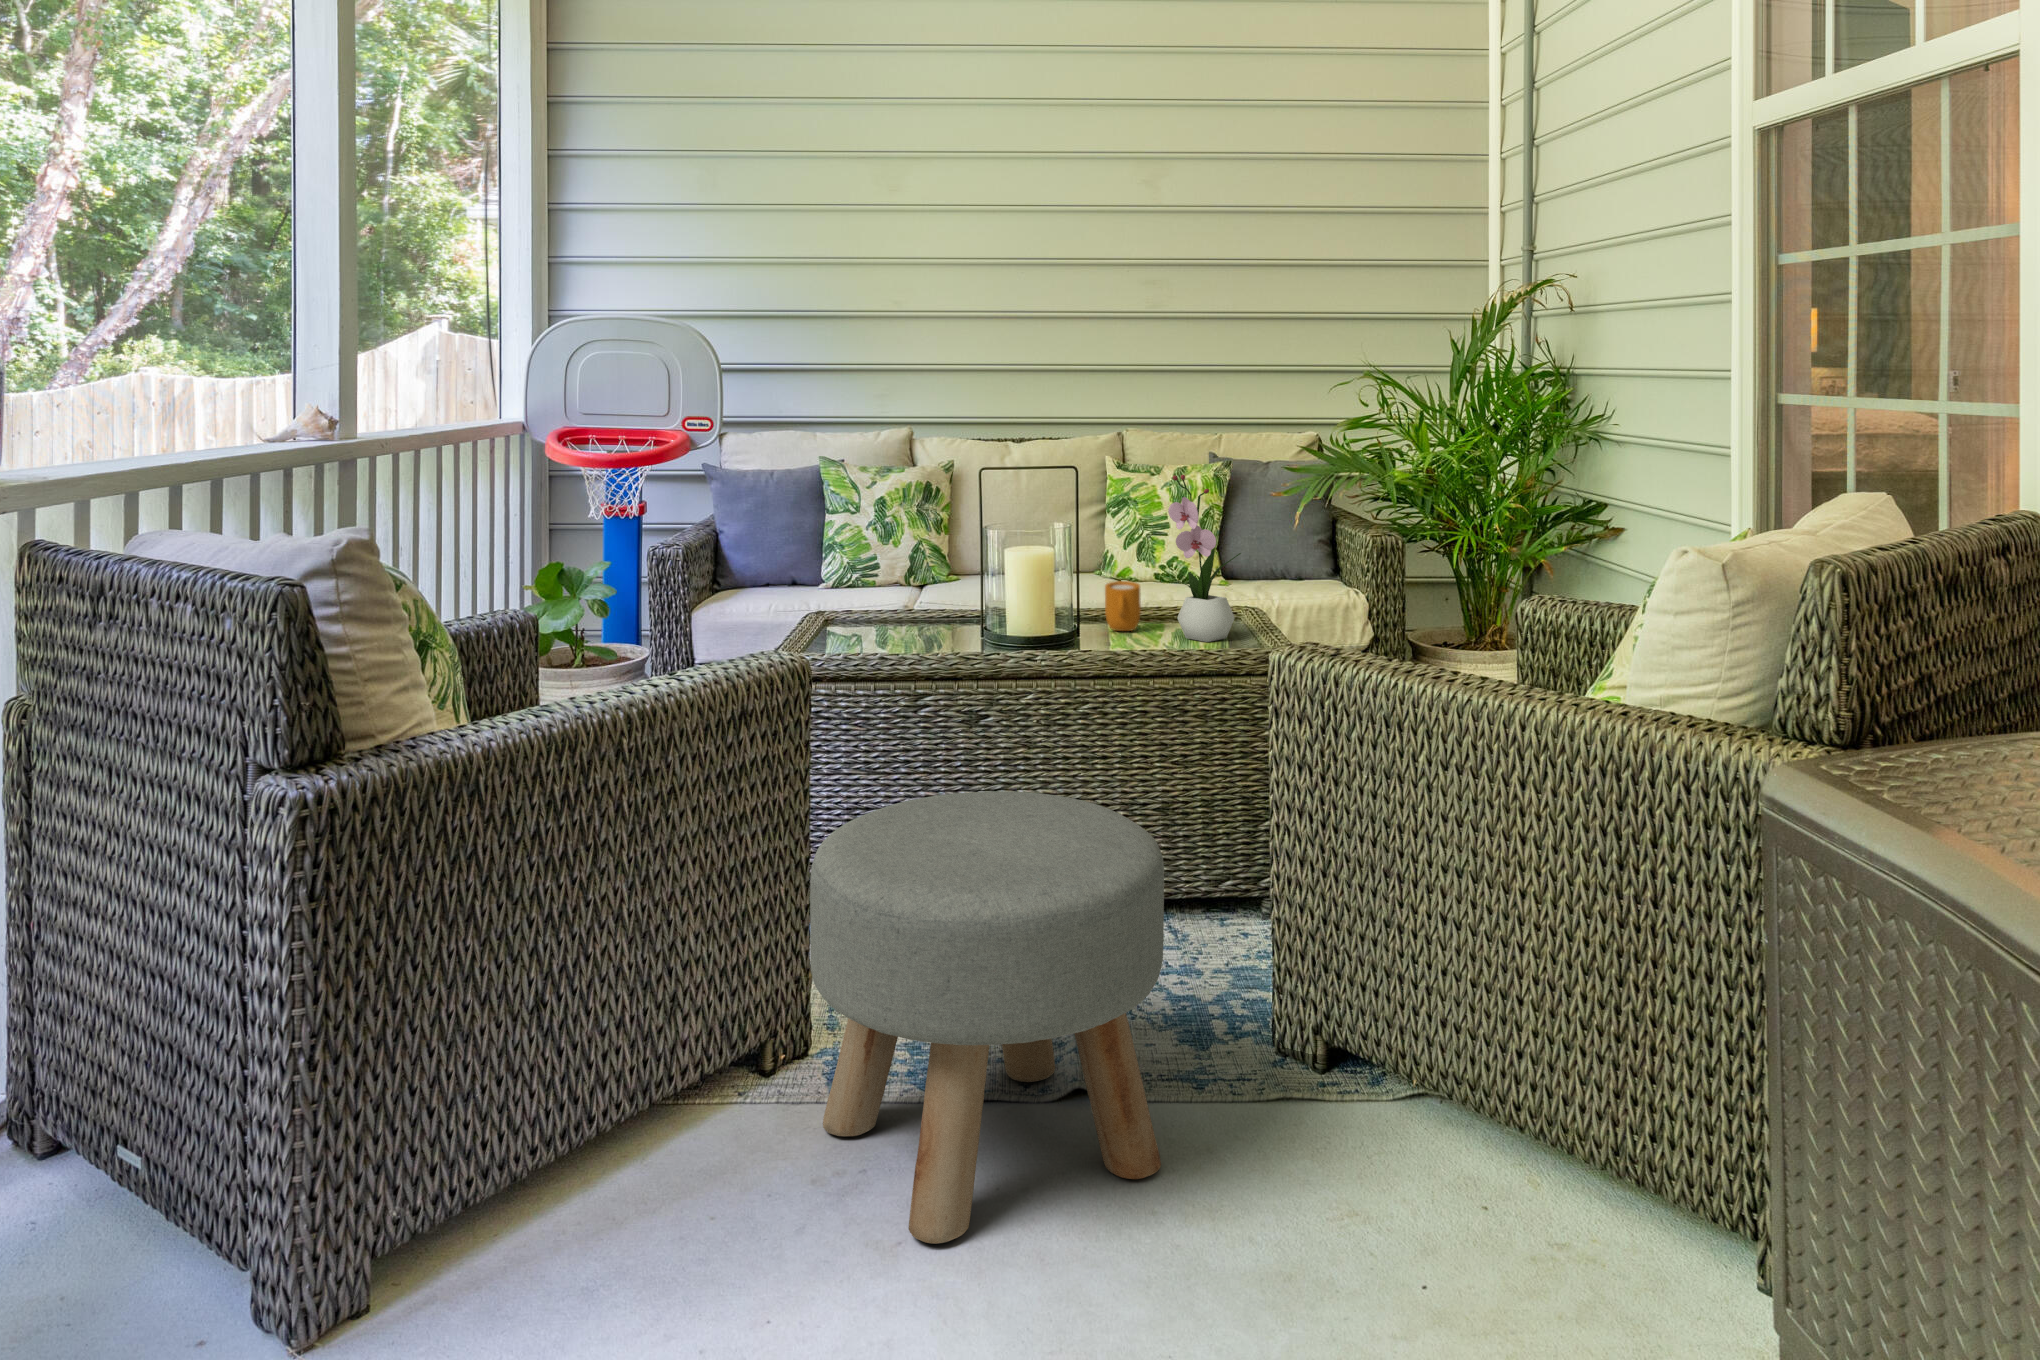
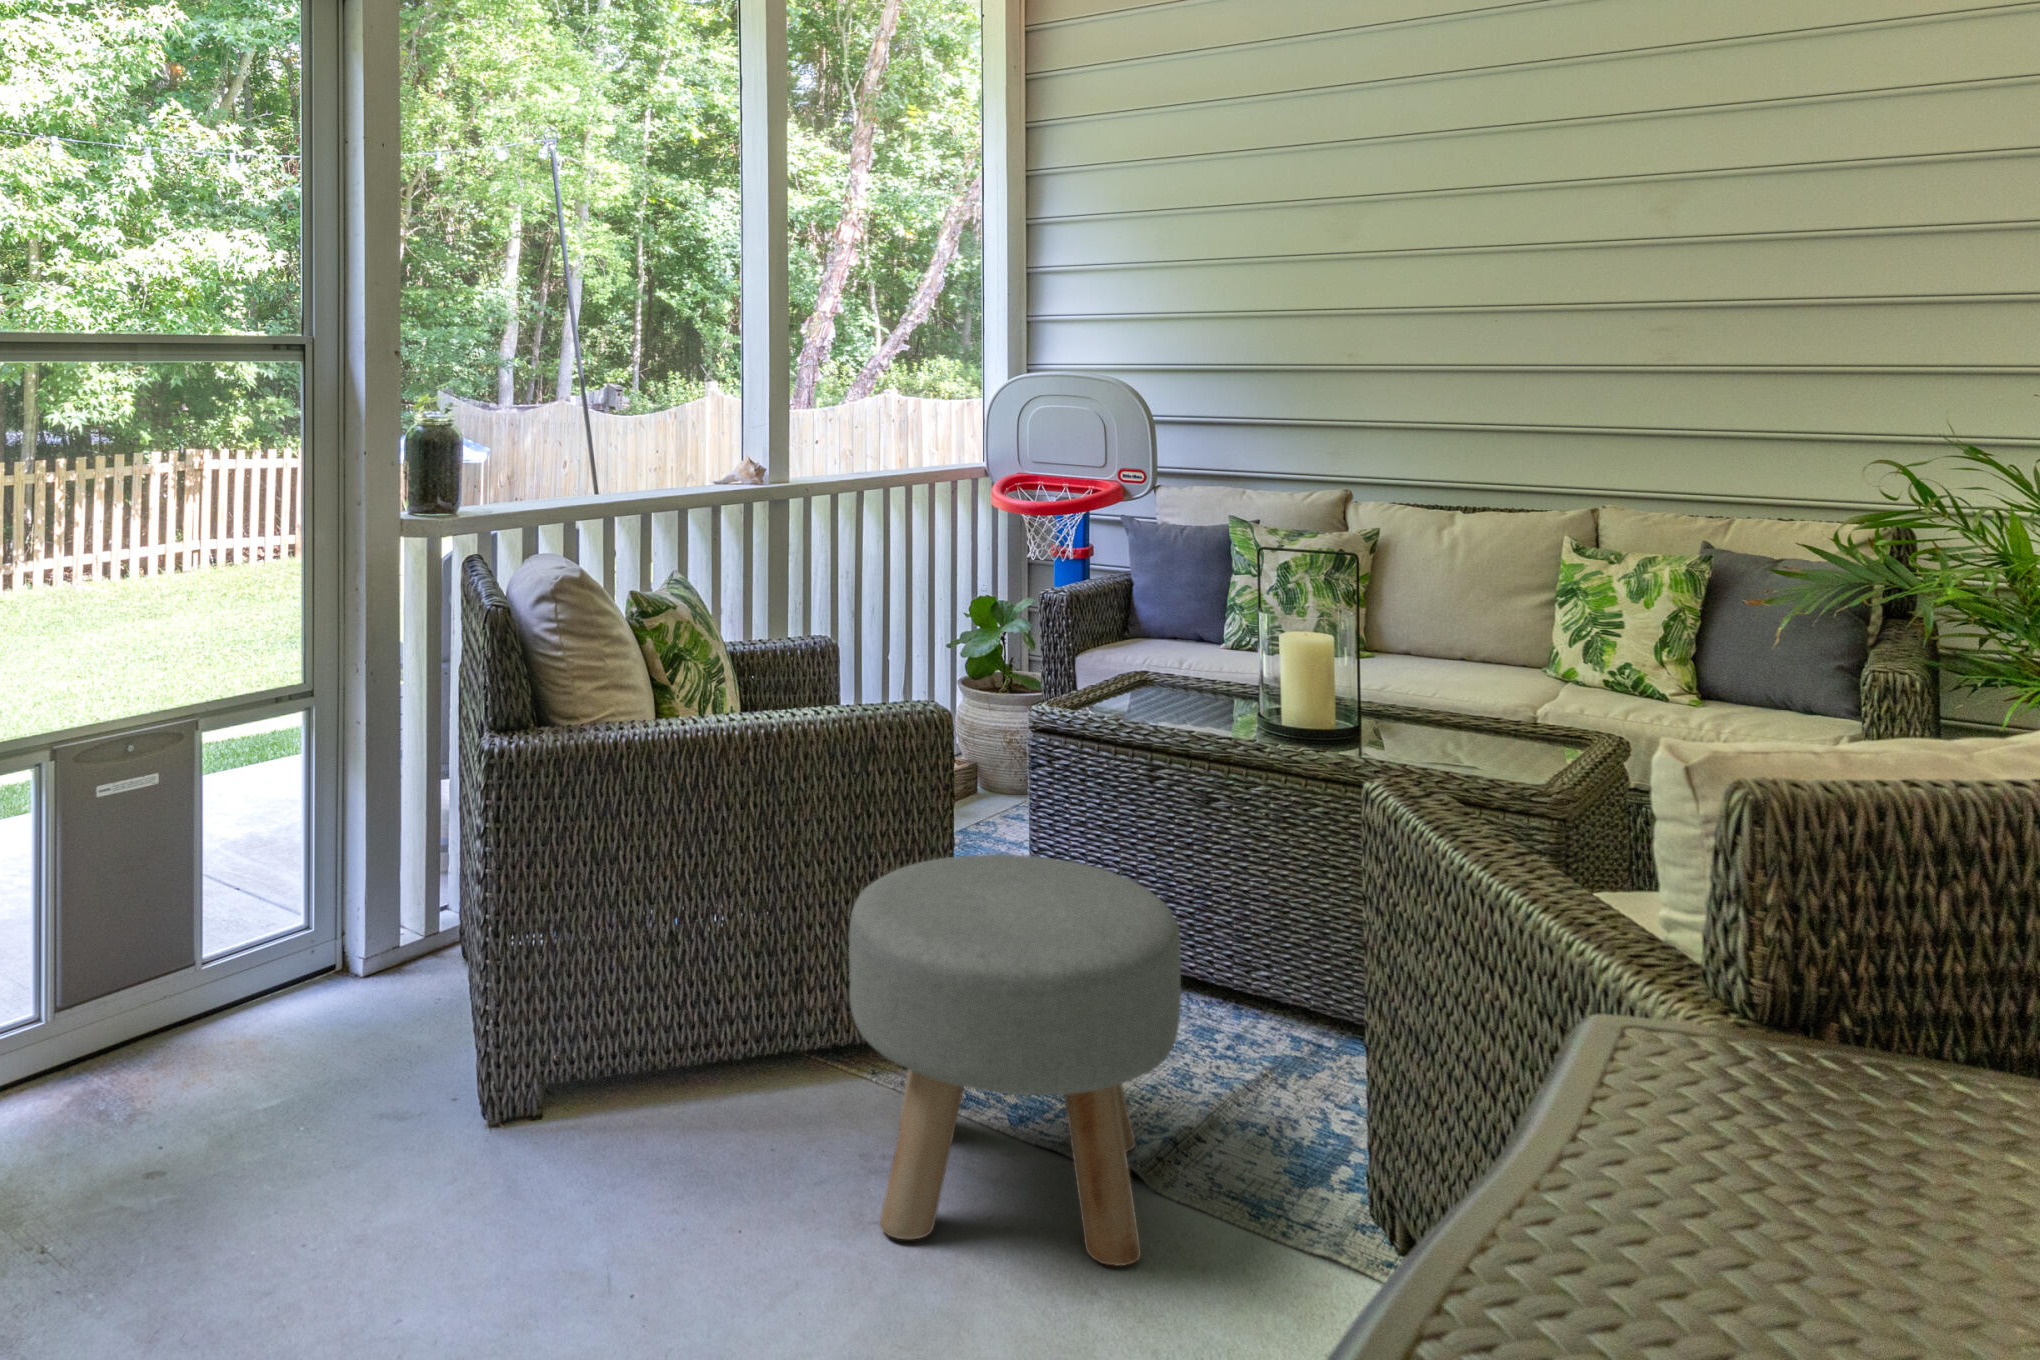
flower arrangement: present [1168,475,1241,642] -> none [1447,571,1543,763]
mug: present [1105,581,1141,631] -> none [1400,680,1444,737]

